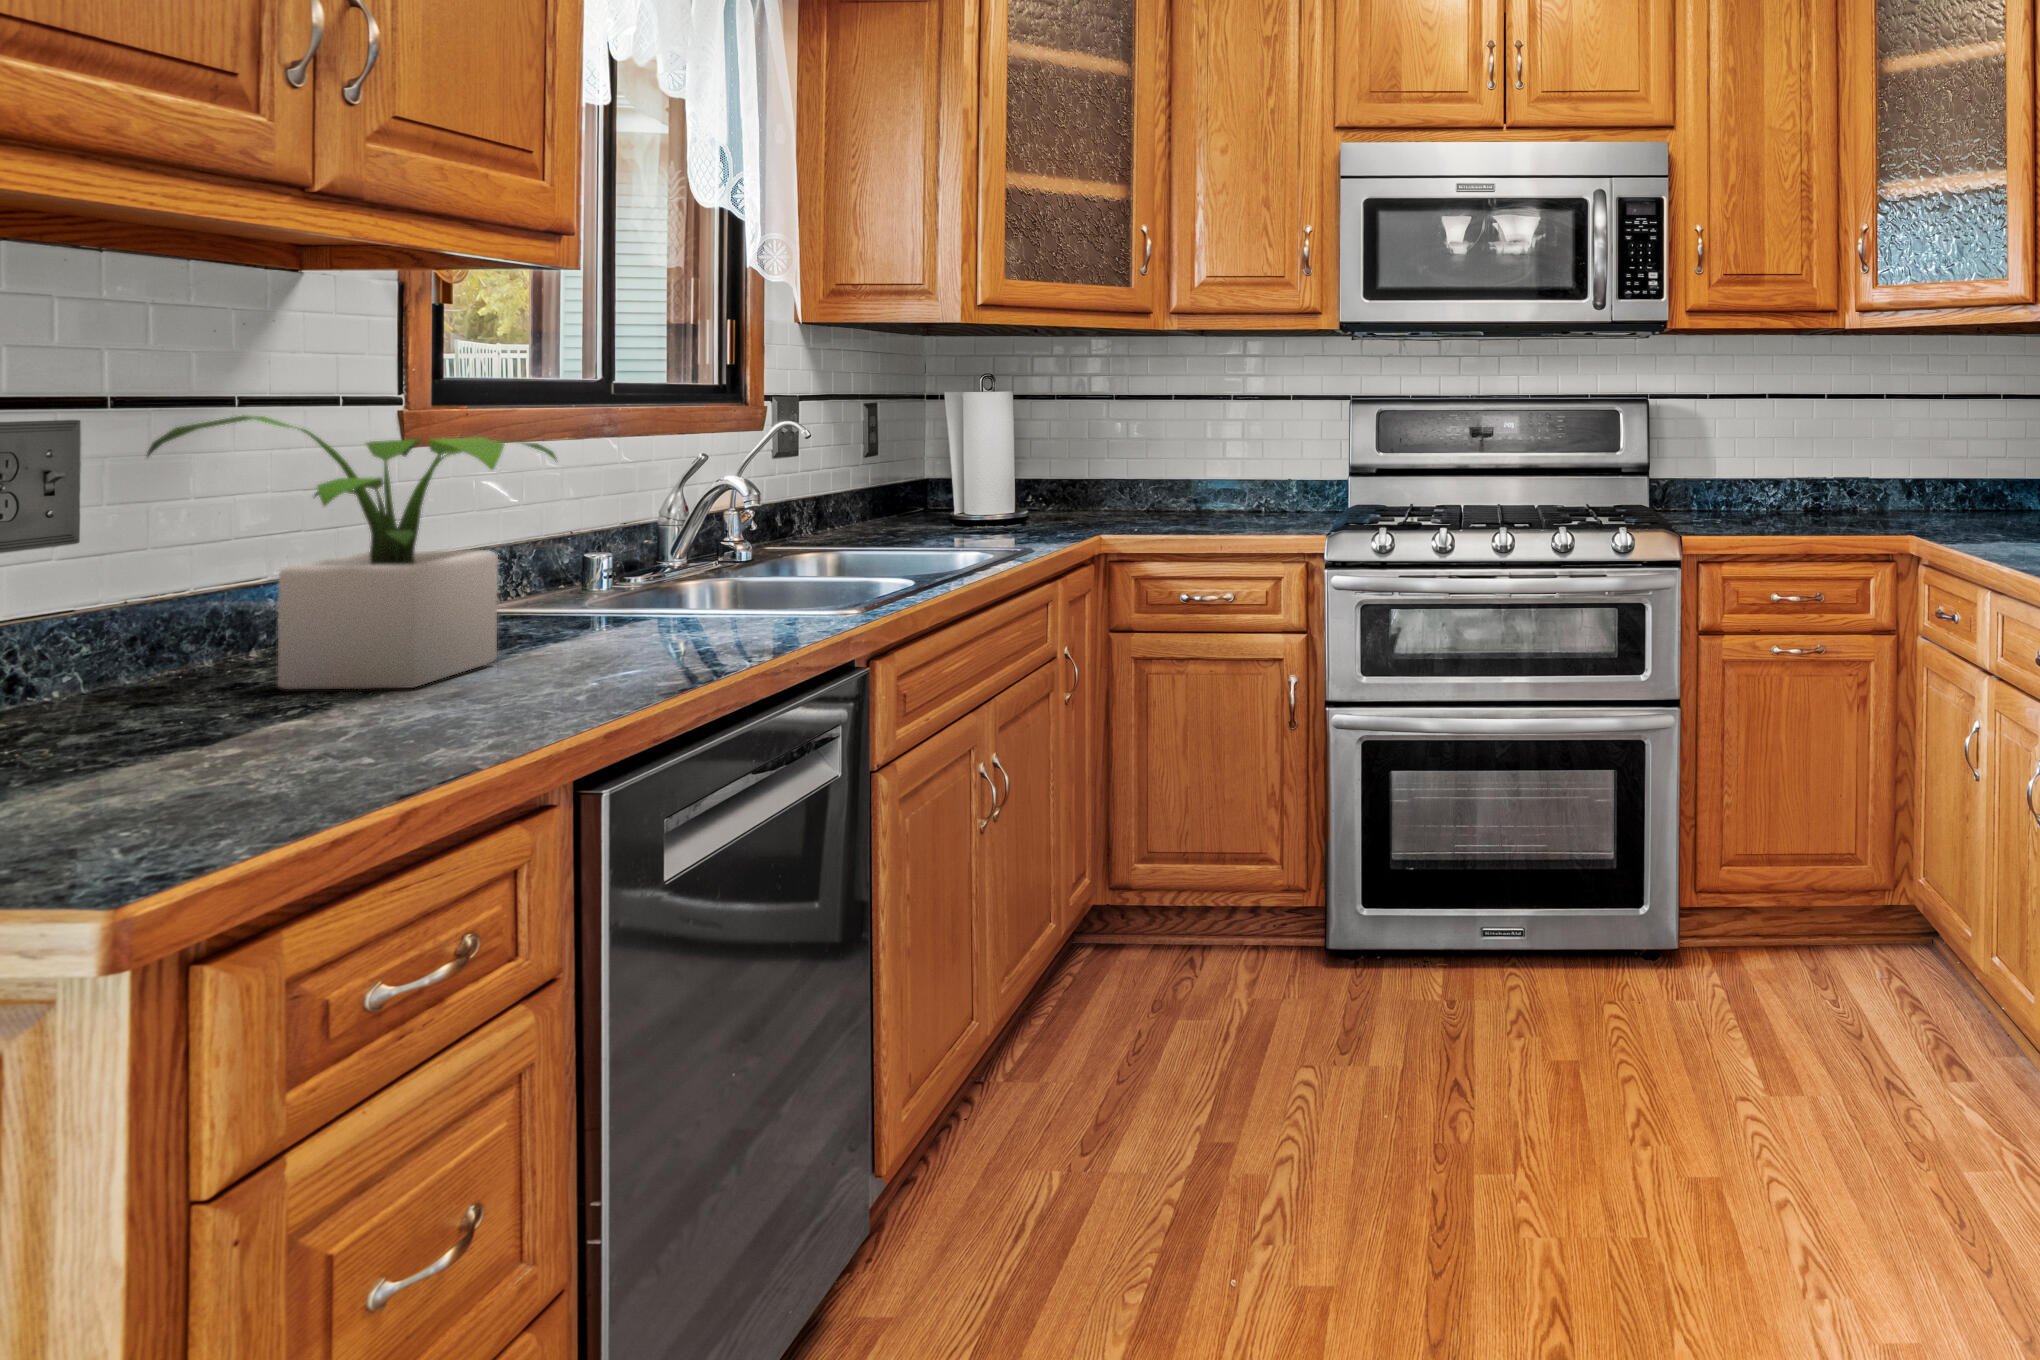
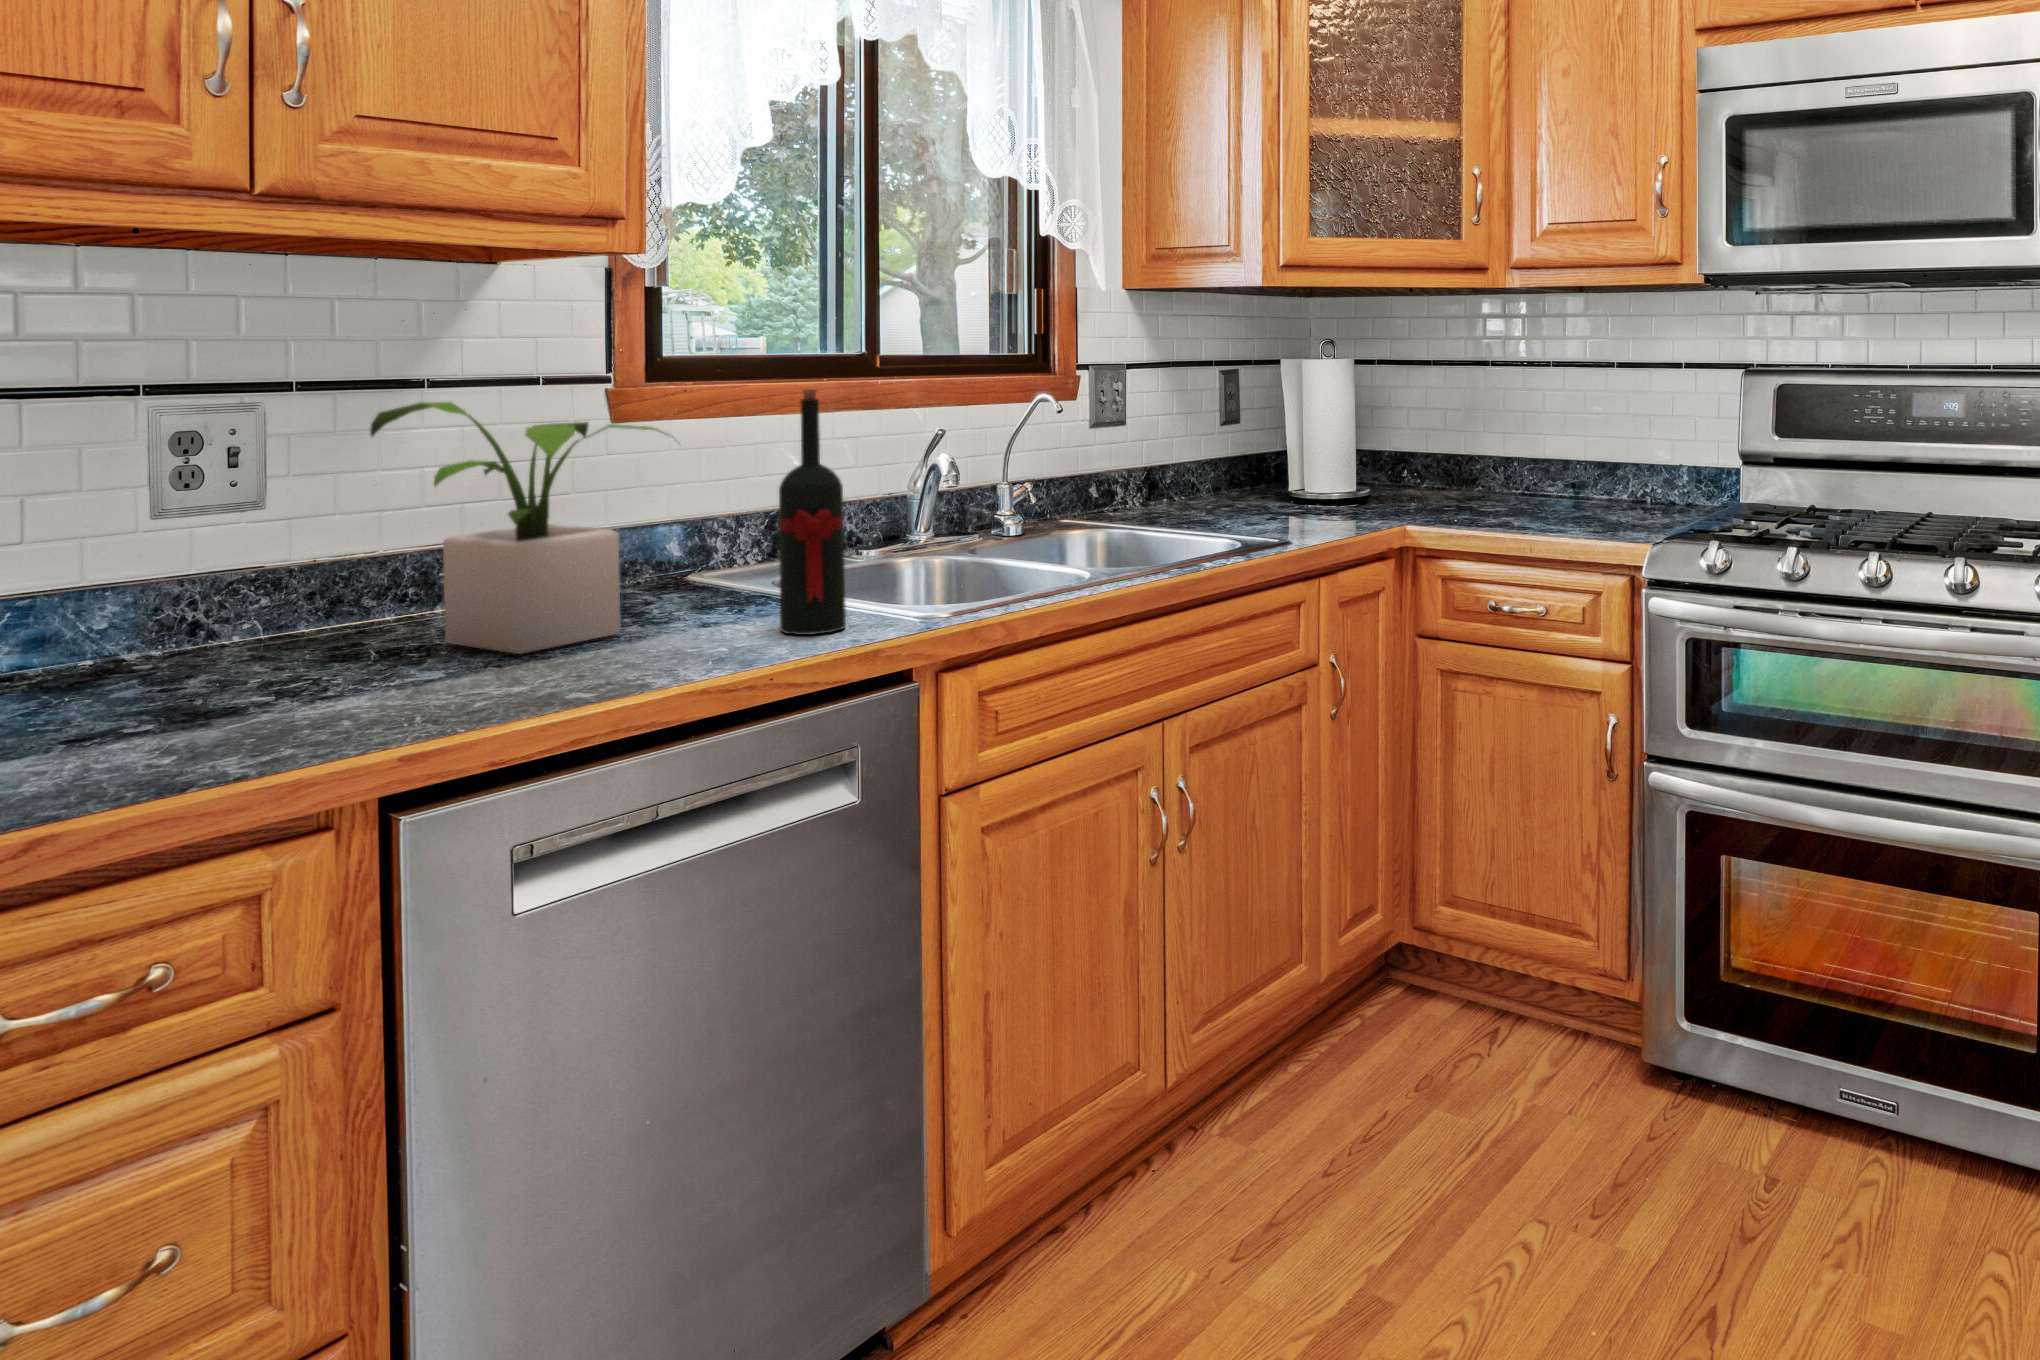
wine bottle: none [679,401,750,646] -> present [779,389,846,635]

